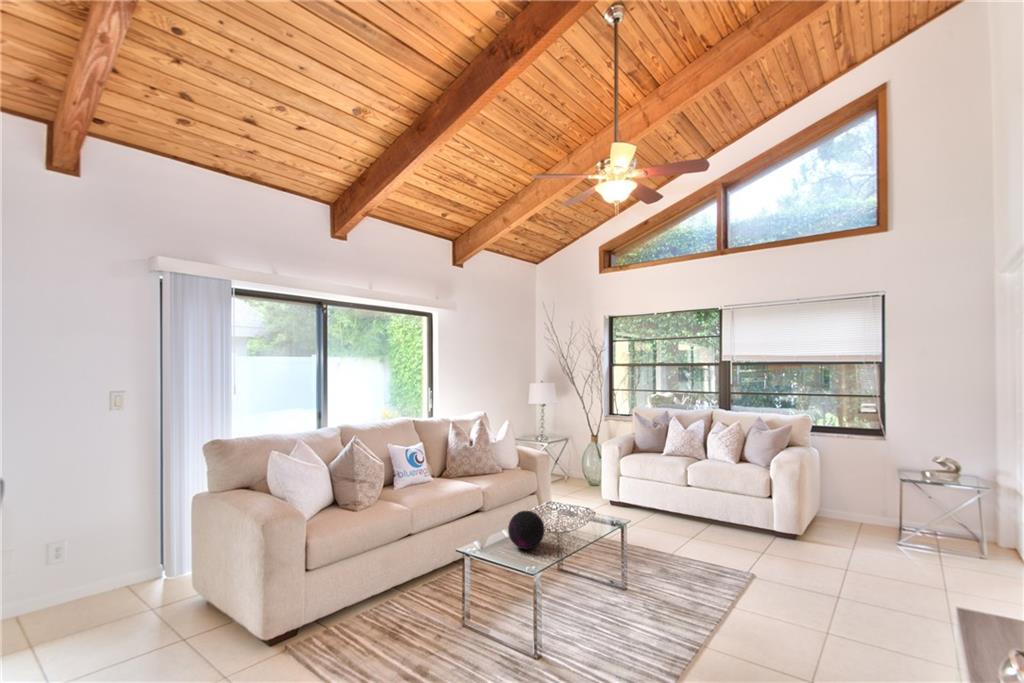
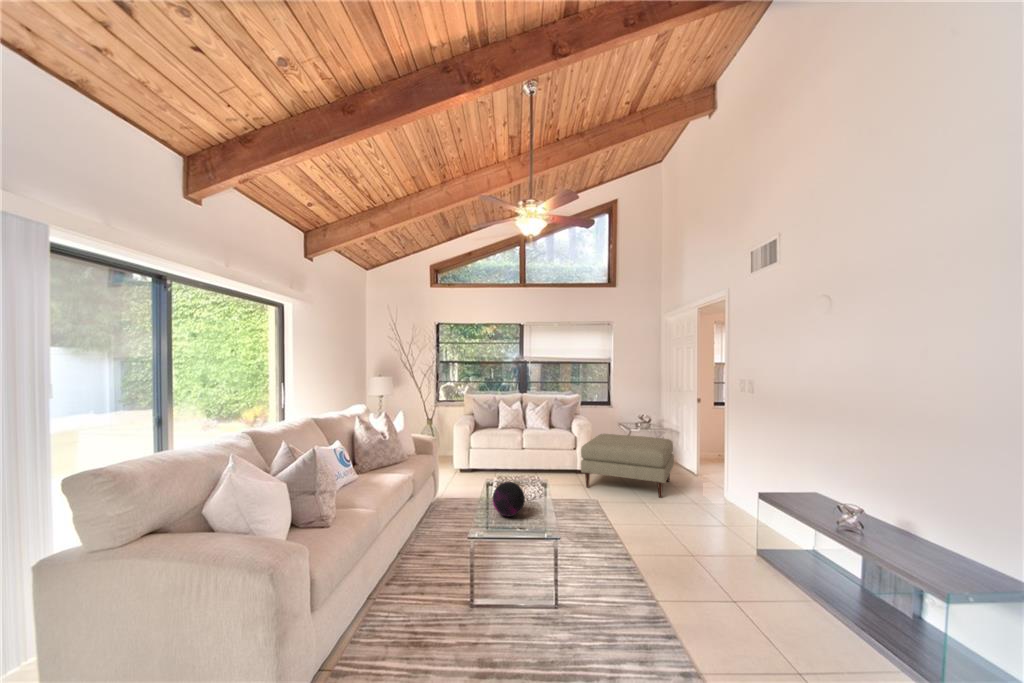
ottoman: none [739,487,925,603] -> present [581,434,674,498]

